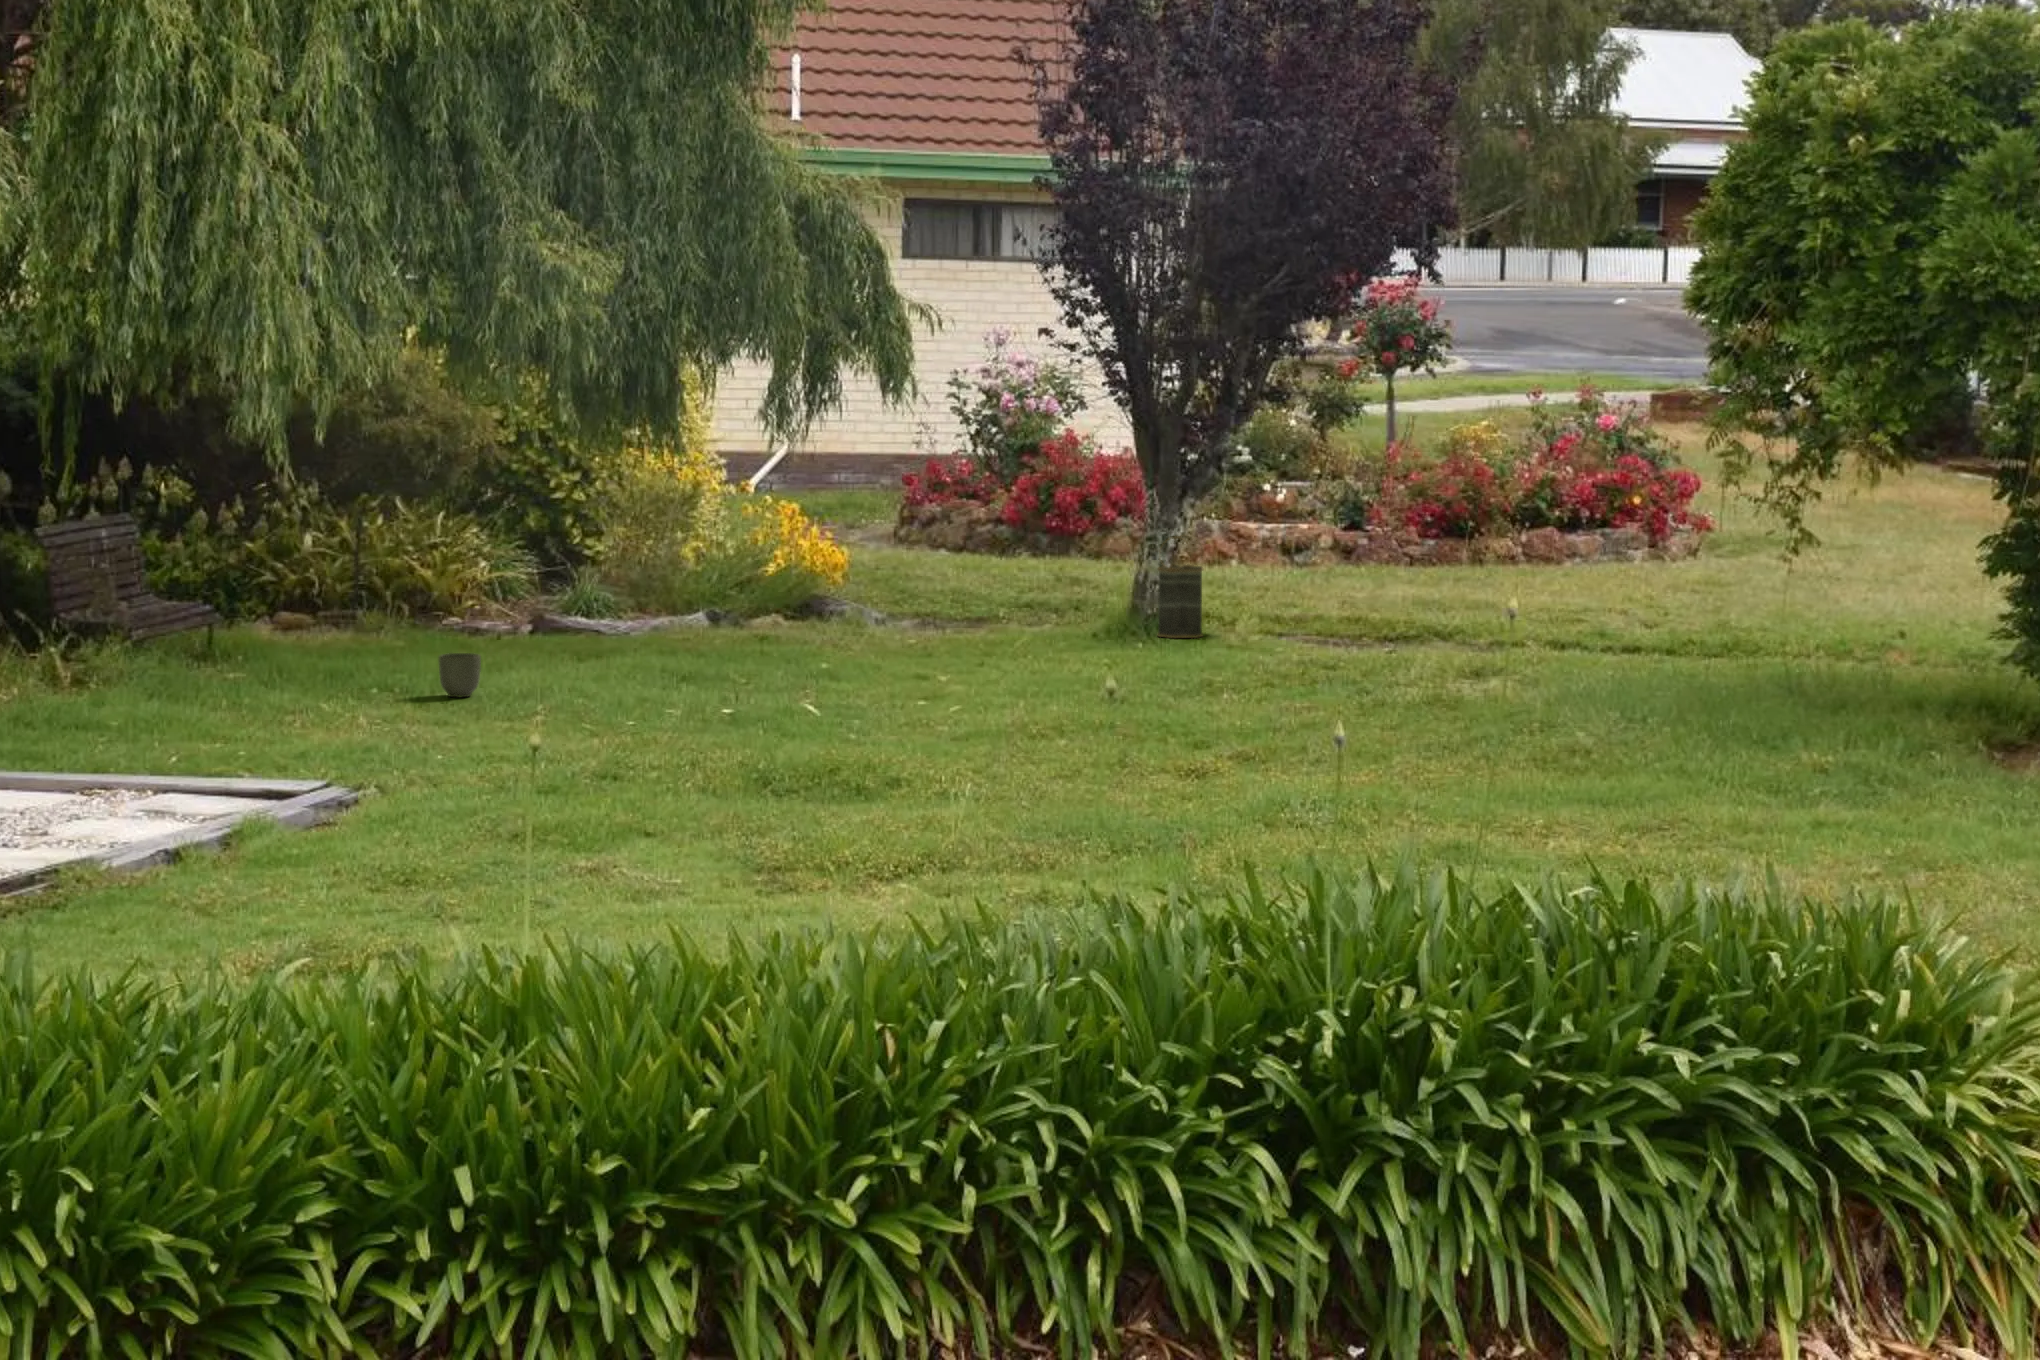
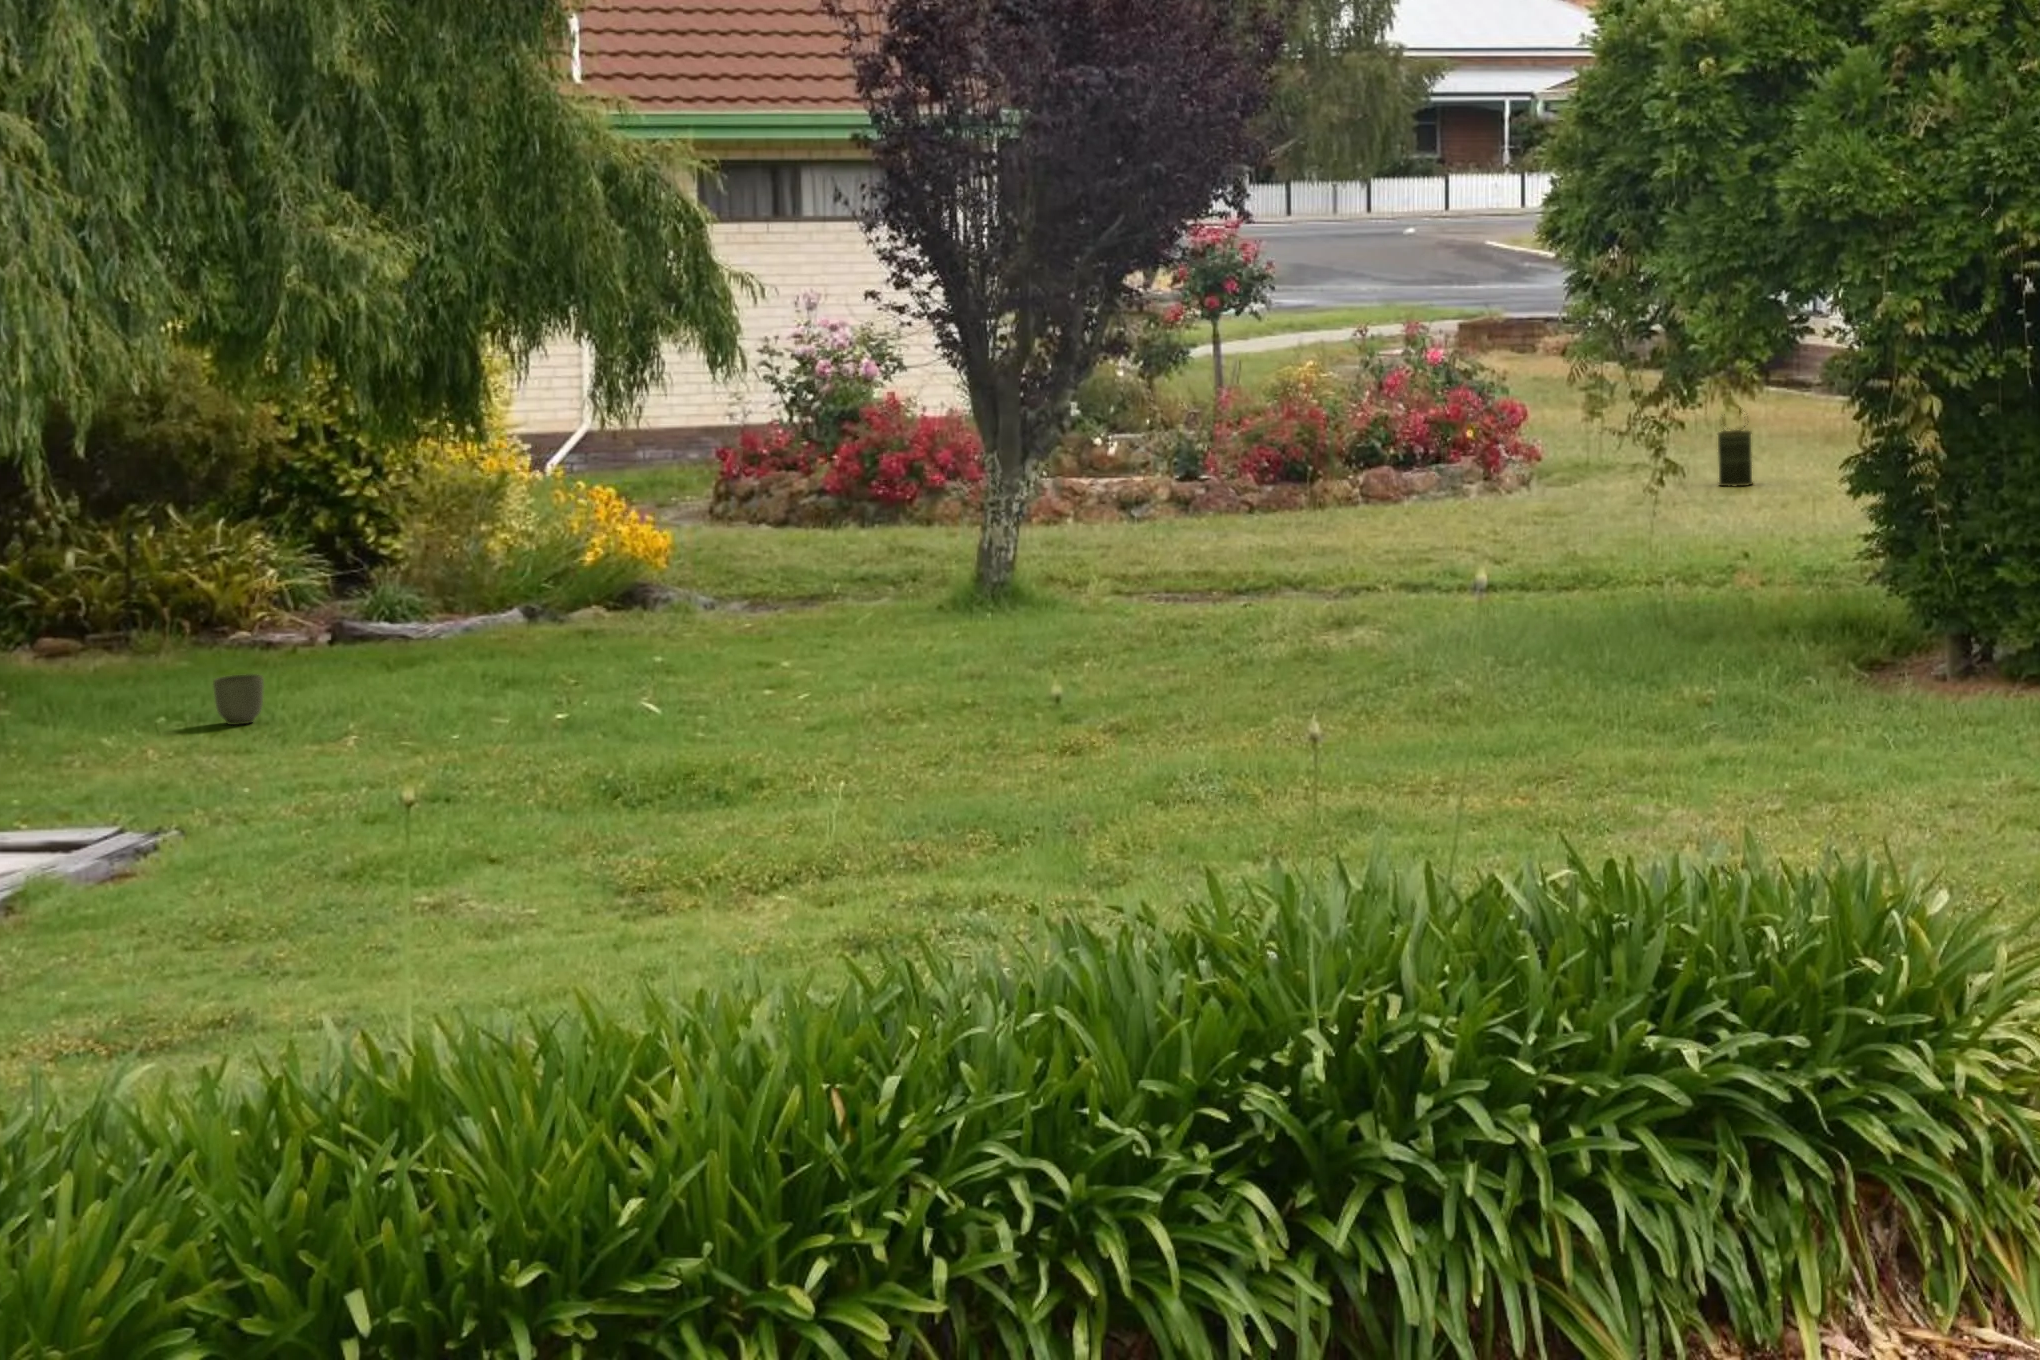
basket: present [1157,537,1203,638] -> present [1718,417,1752,486]

